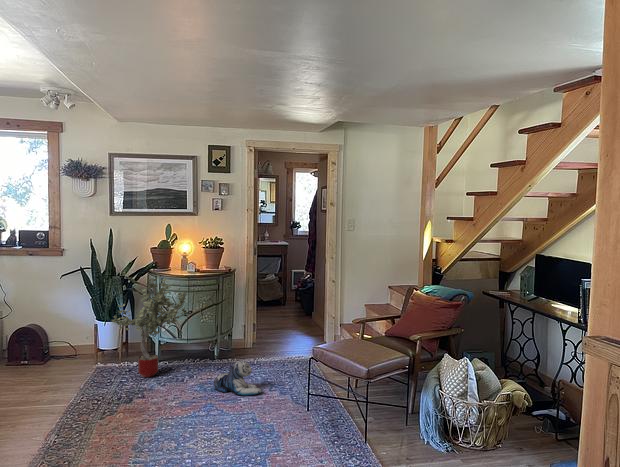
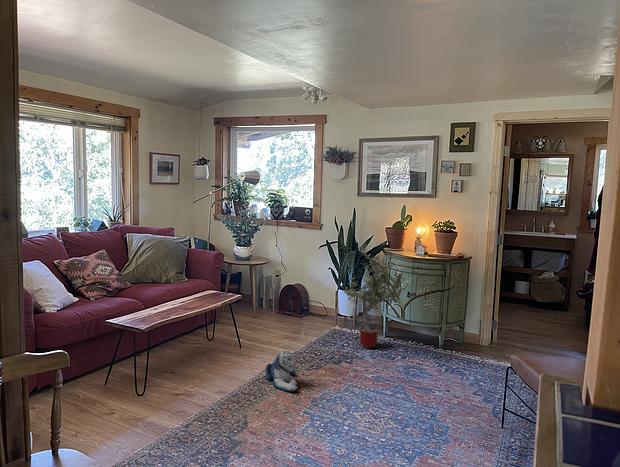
plush toy: present [214,361,261,396] -> present [266,351,297,392]

